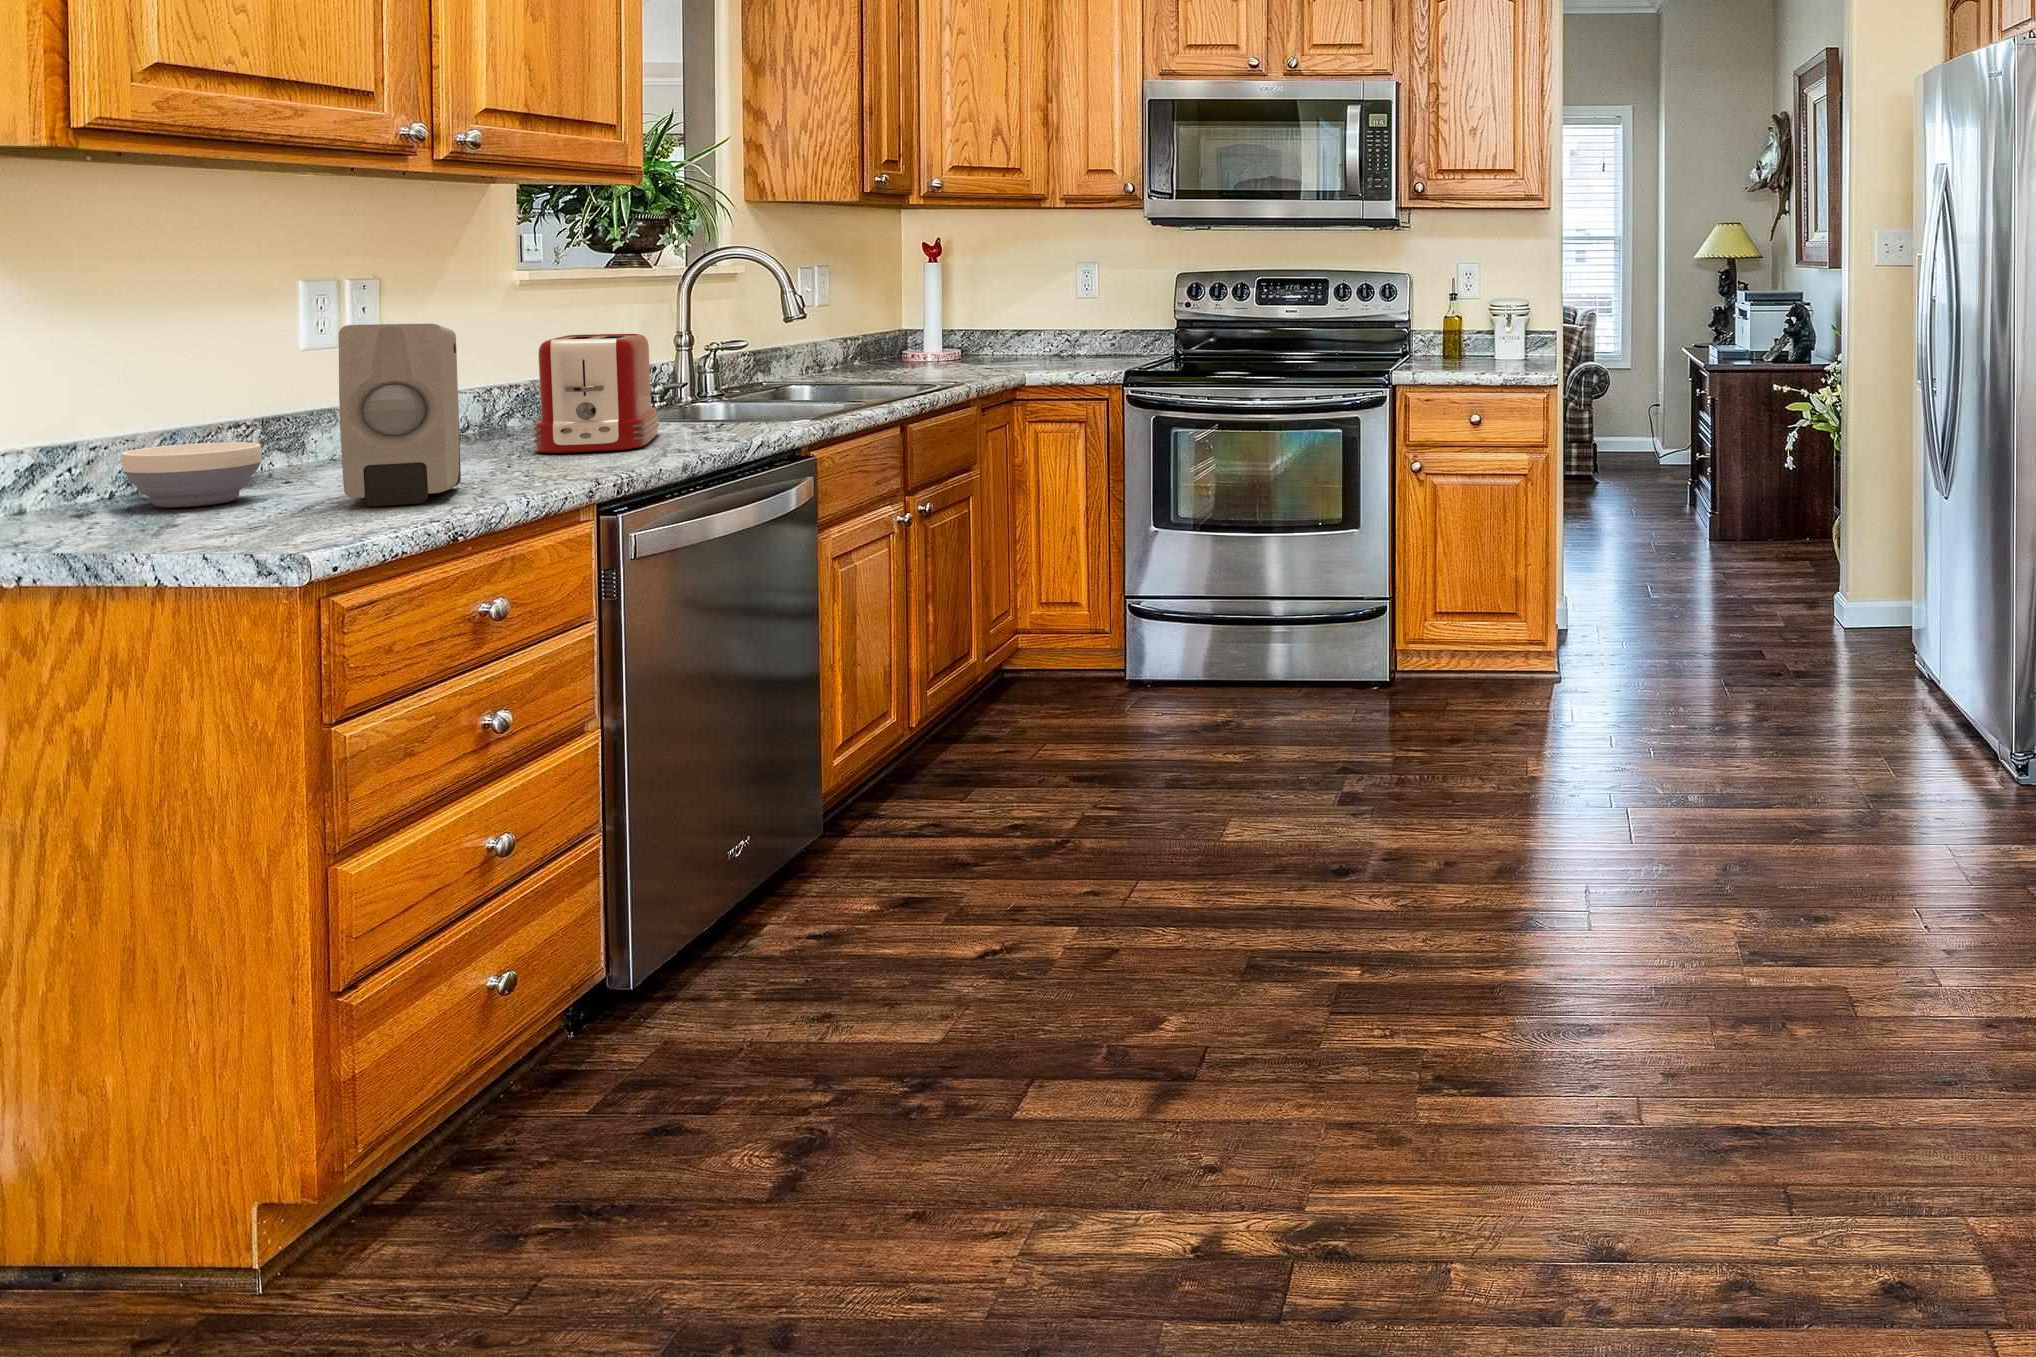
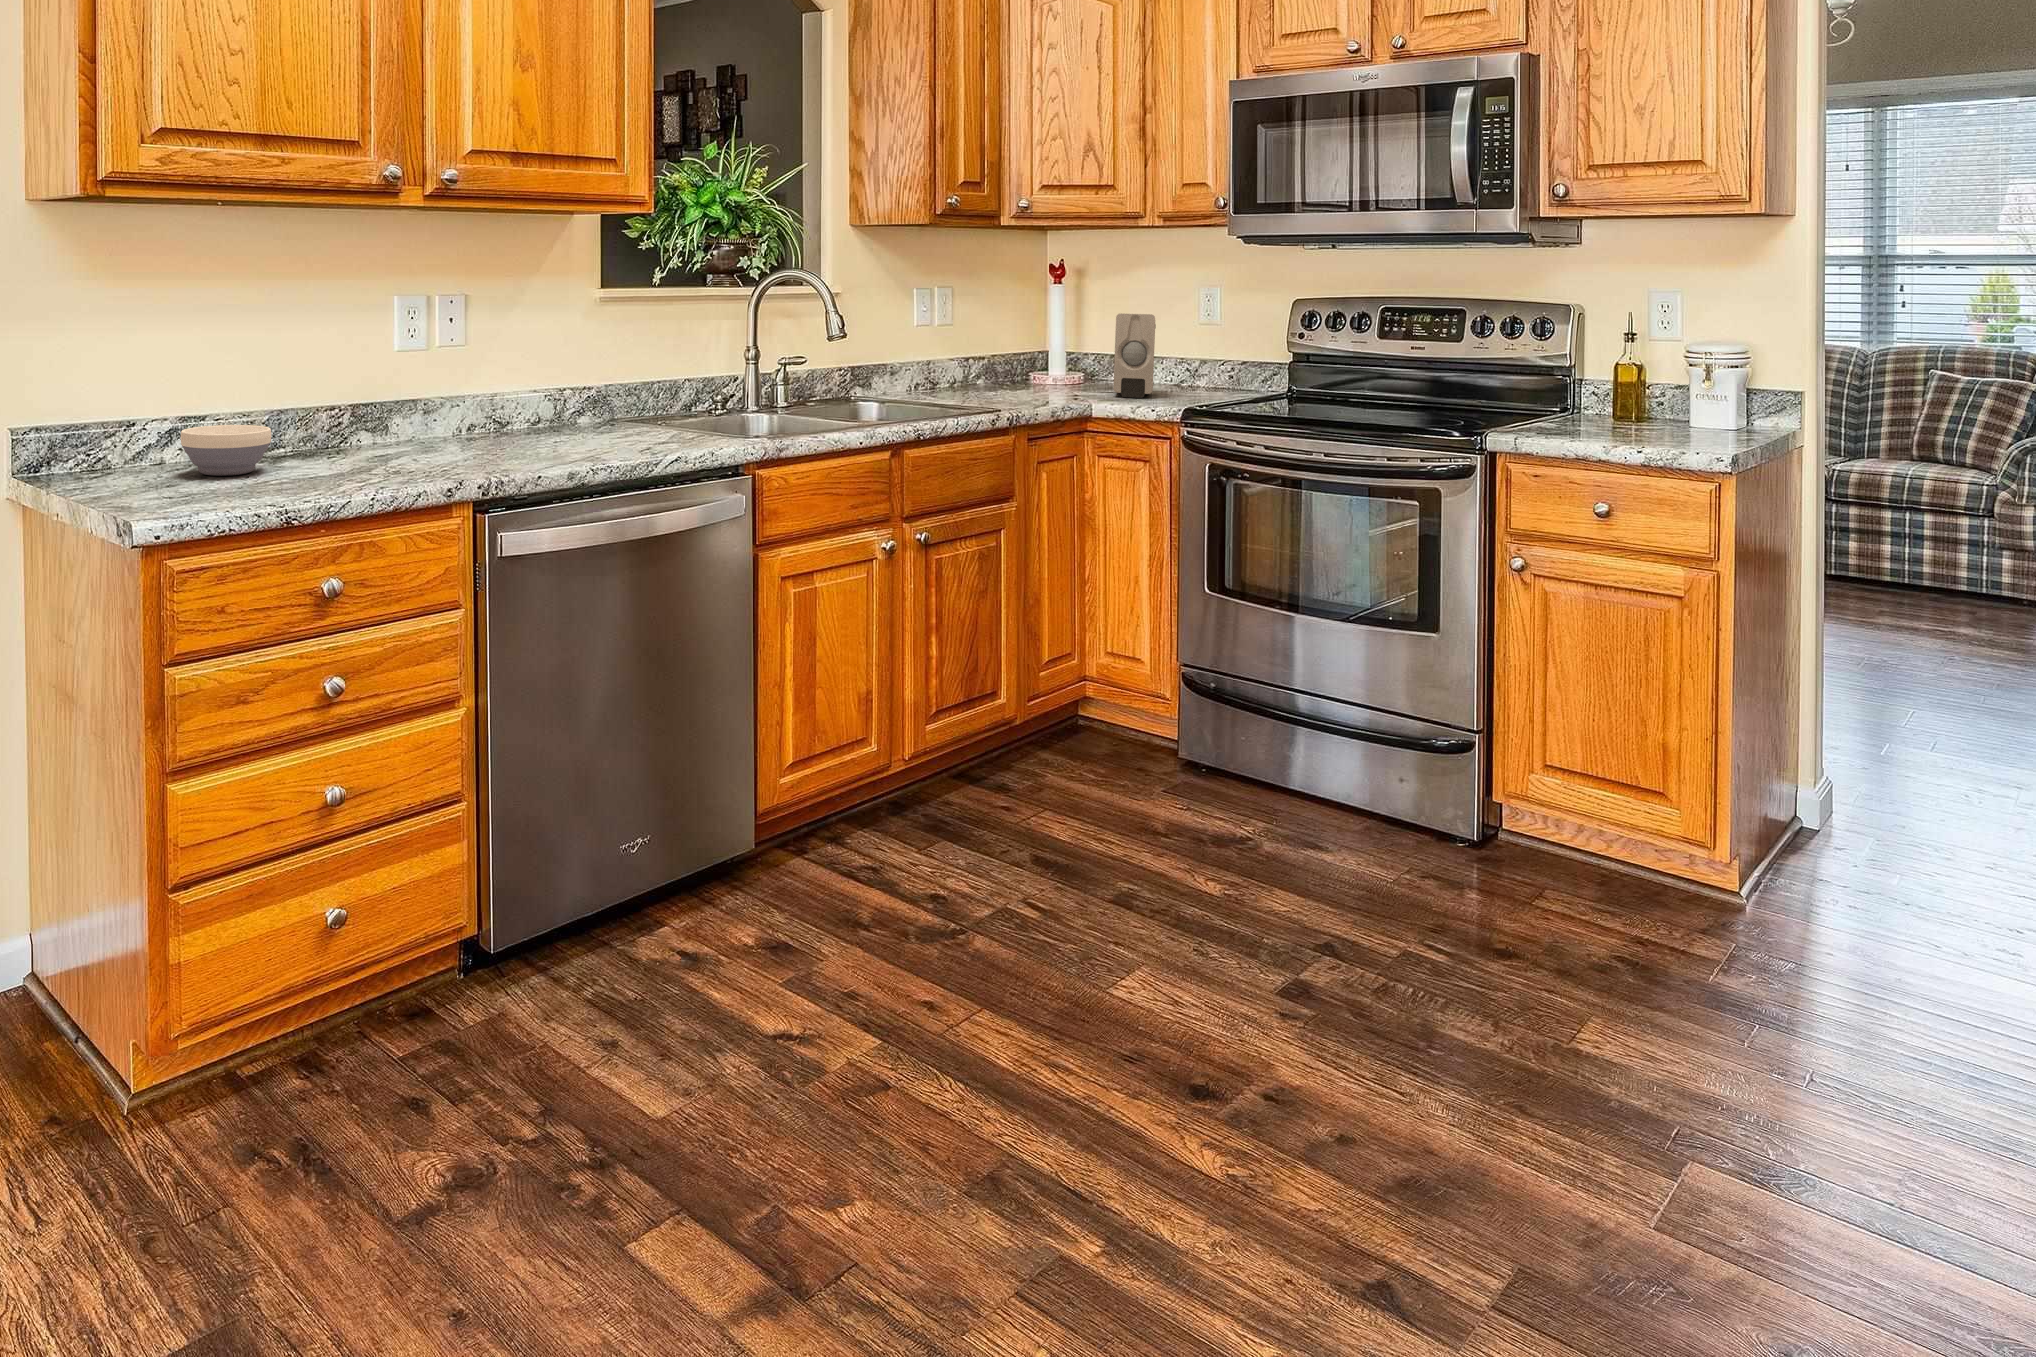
soap dispenser: present [339,324,461,506] -> present [1113,313,1156,398]
toaster: present [532,334,660,453] -> none [517,349,646,458]

